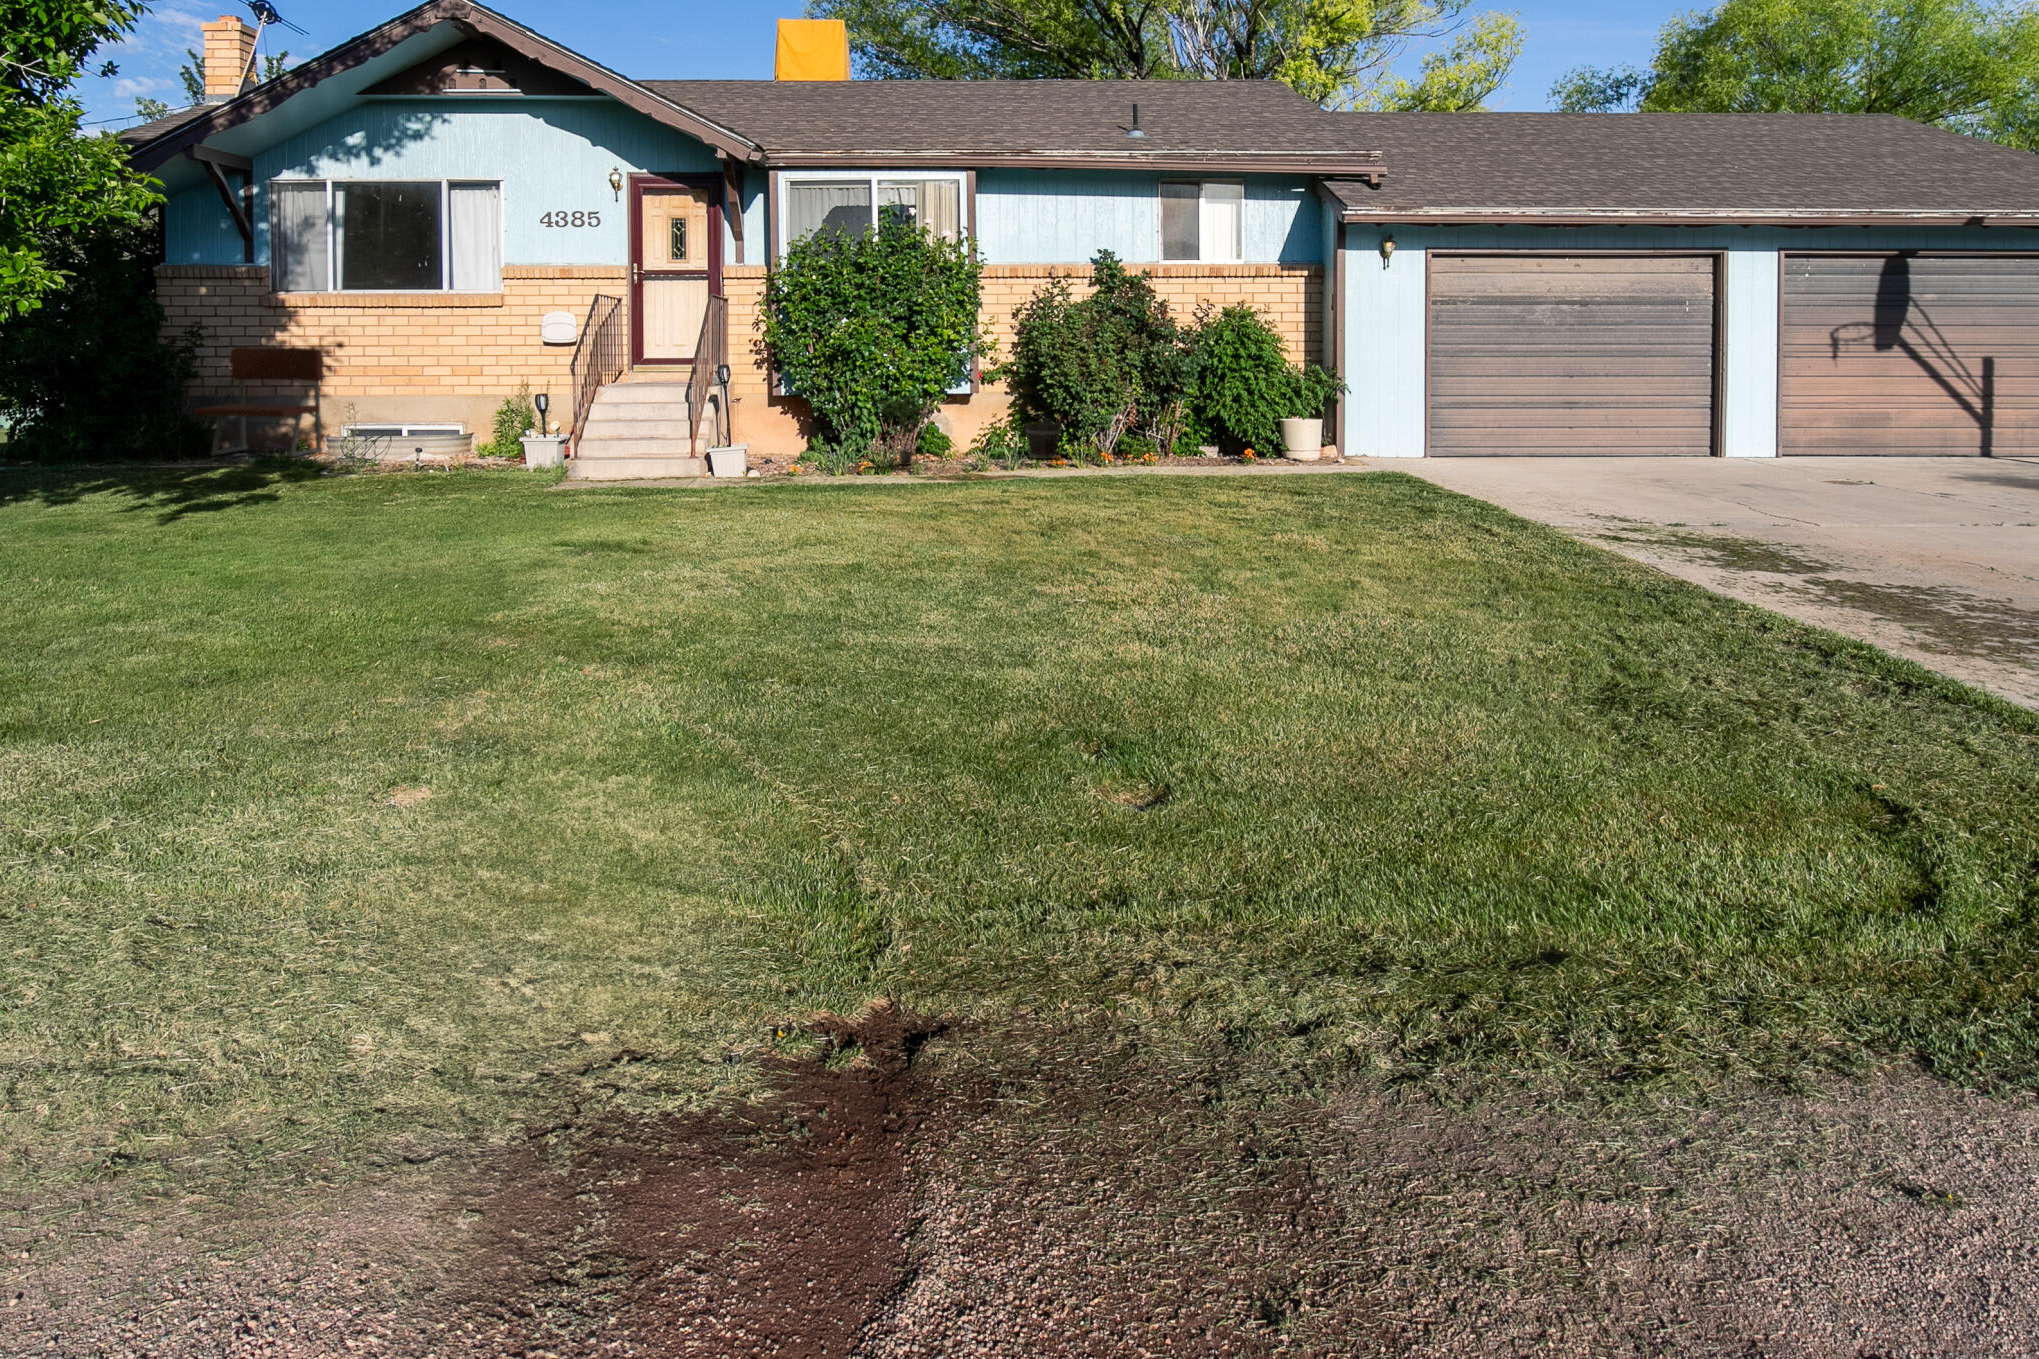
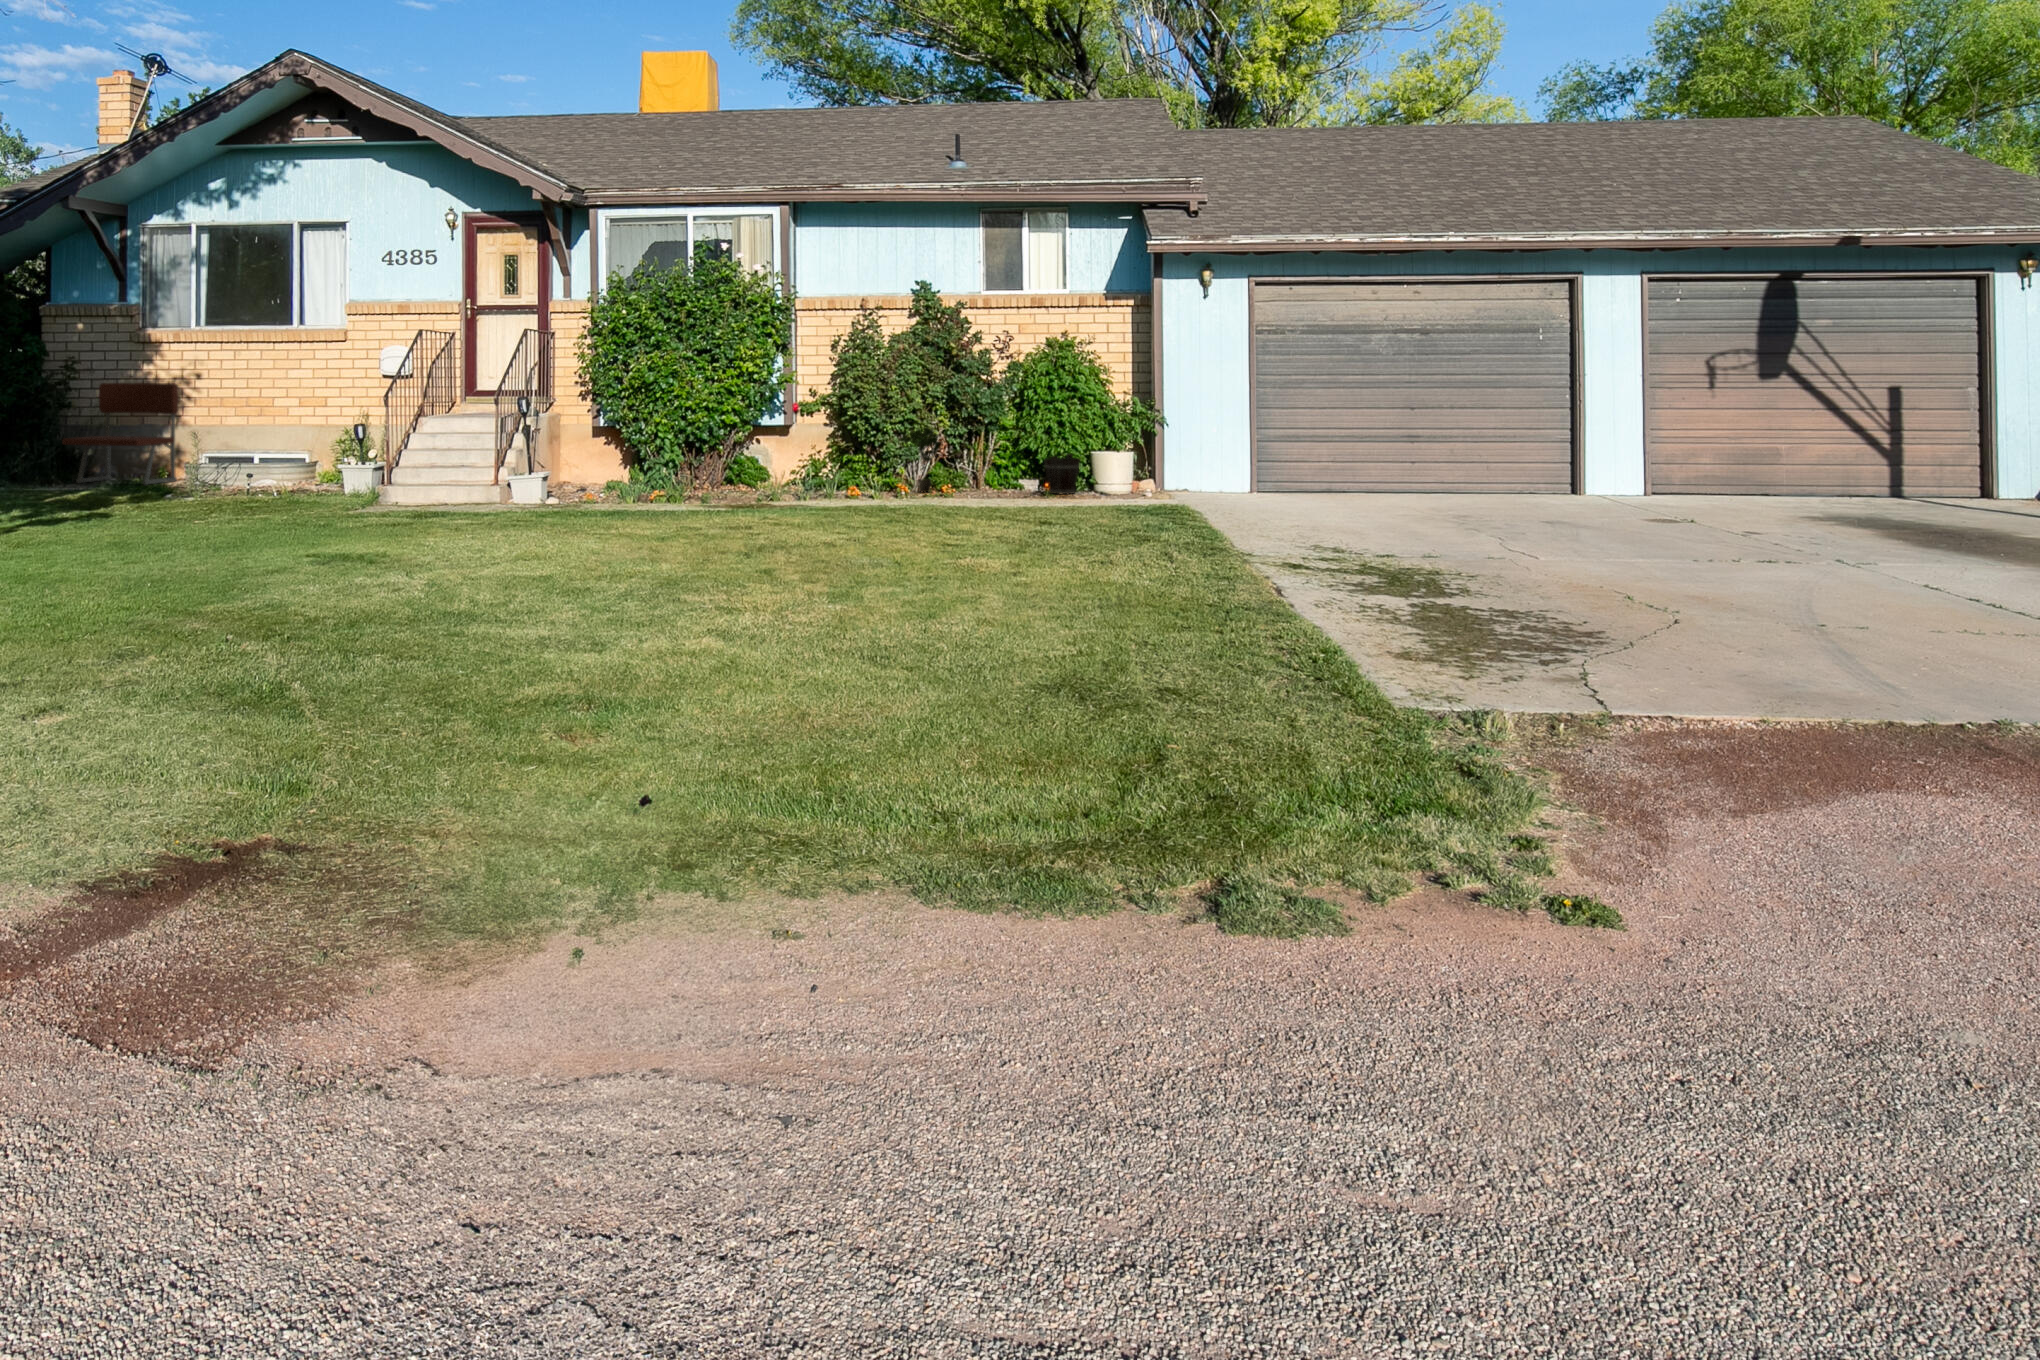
potted plant: present [880,395,923,465] -> present [900,425,942,492]
bucket: present [1026,418,1061,459] -> present [1044,453,1080,494]

